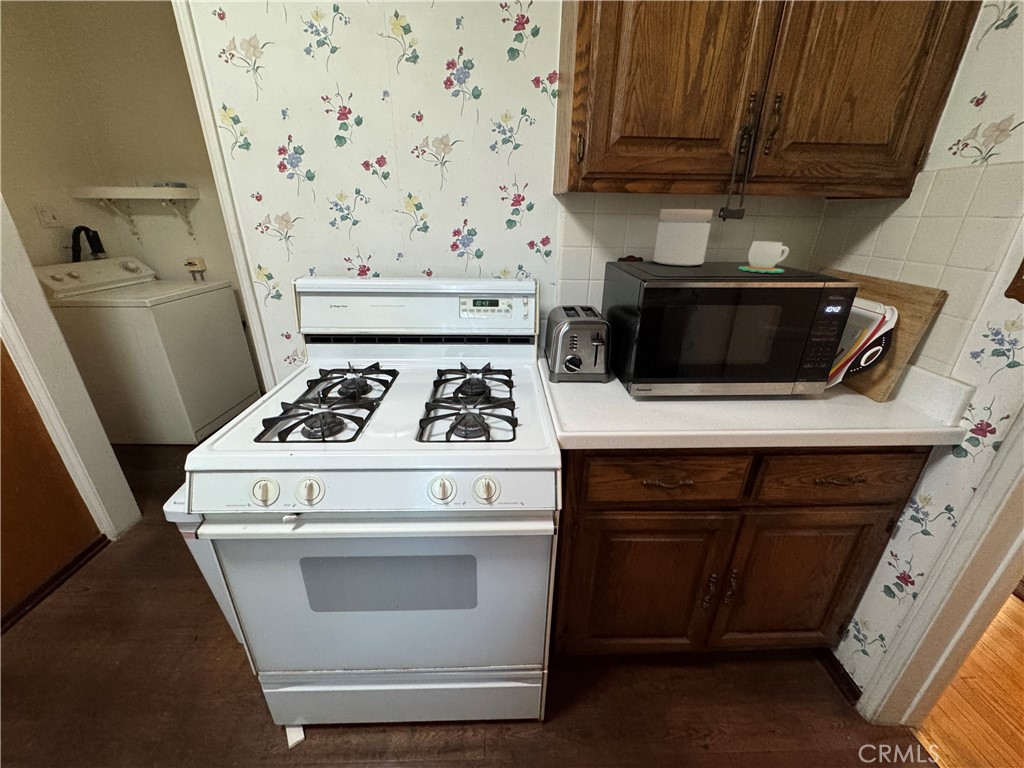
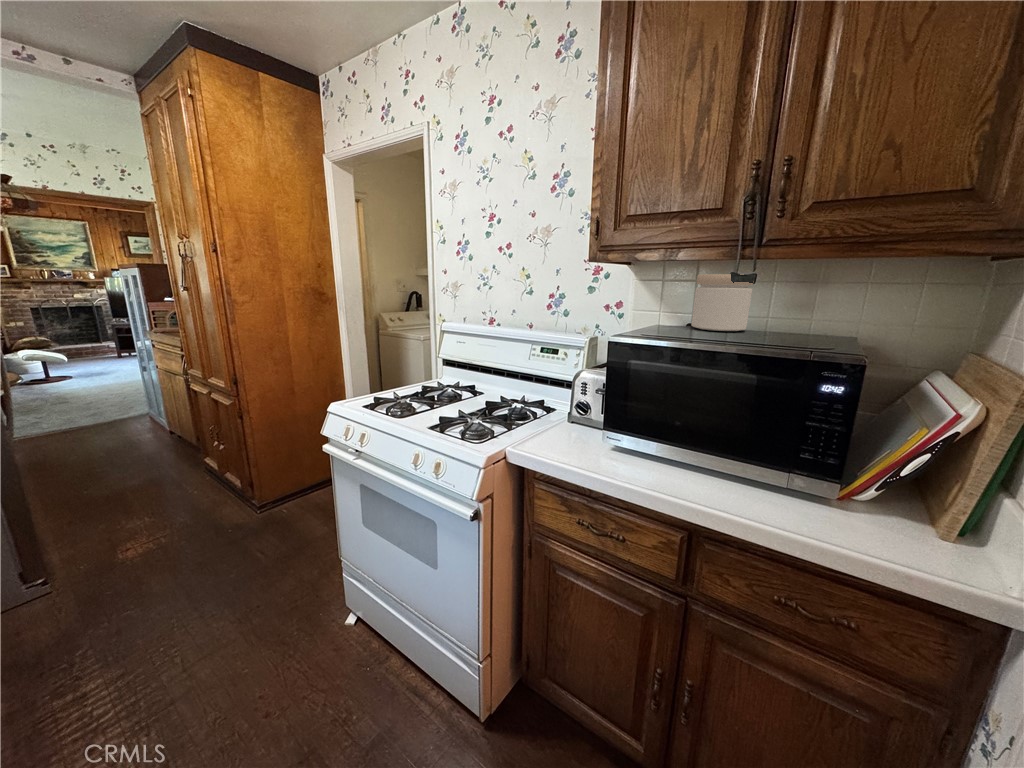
mug: present [739,241,789,273] -> none [766,308,831,344]

